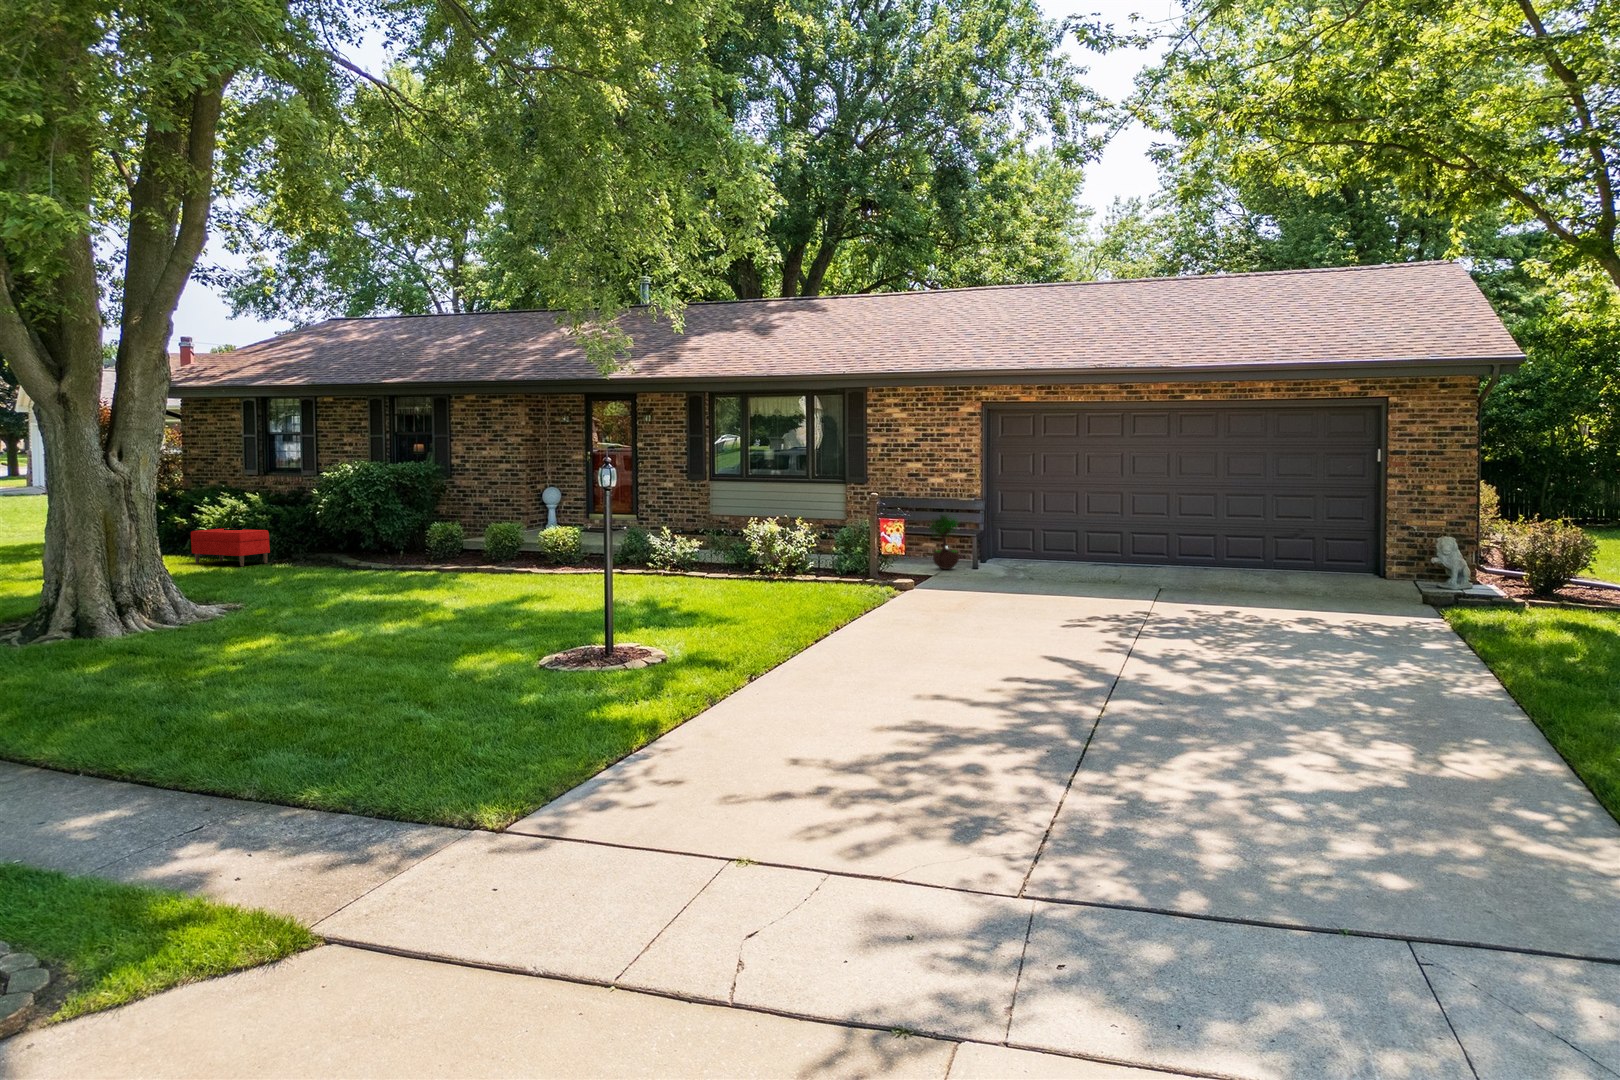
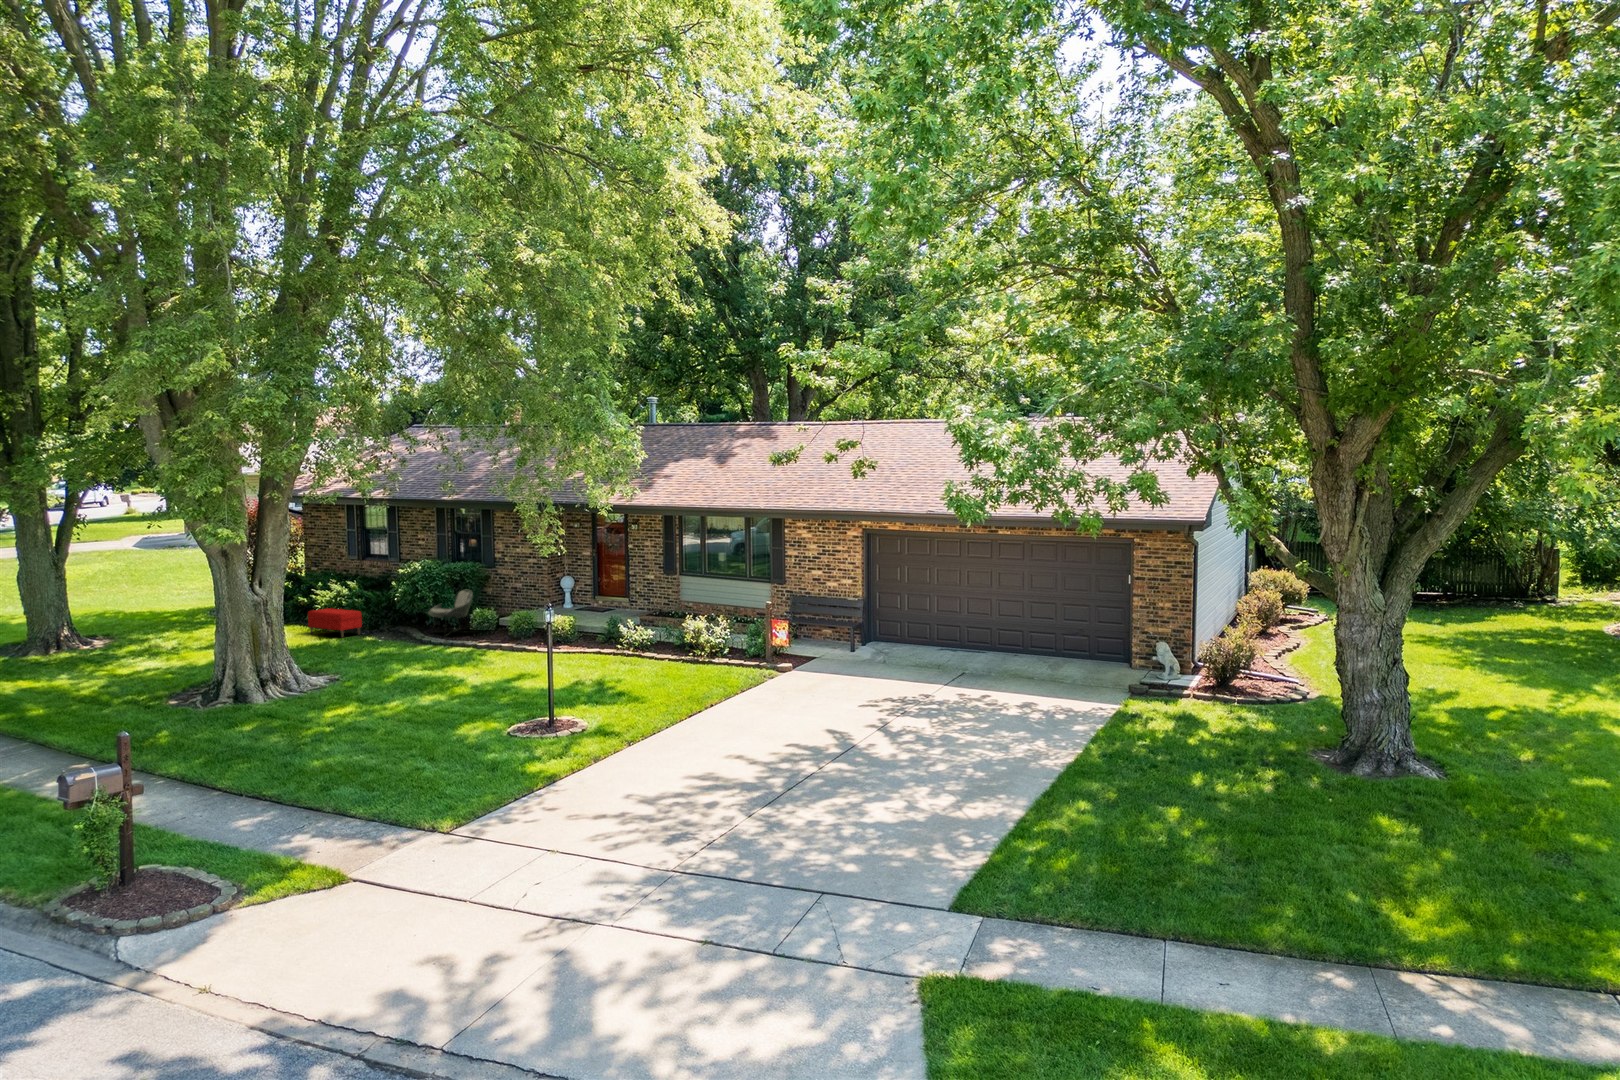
lounge chair: none [364,500,432,563] -> present [428,590,473,635]
potted tree: present [927,515,959,569] -> none [816,608,842,651]

